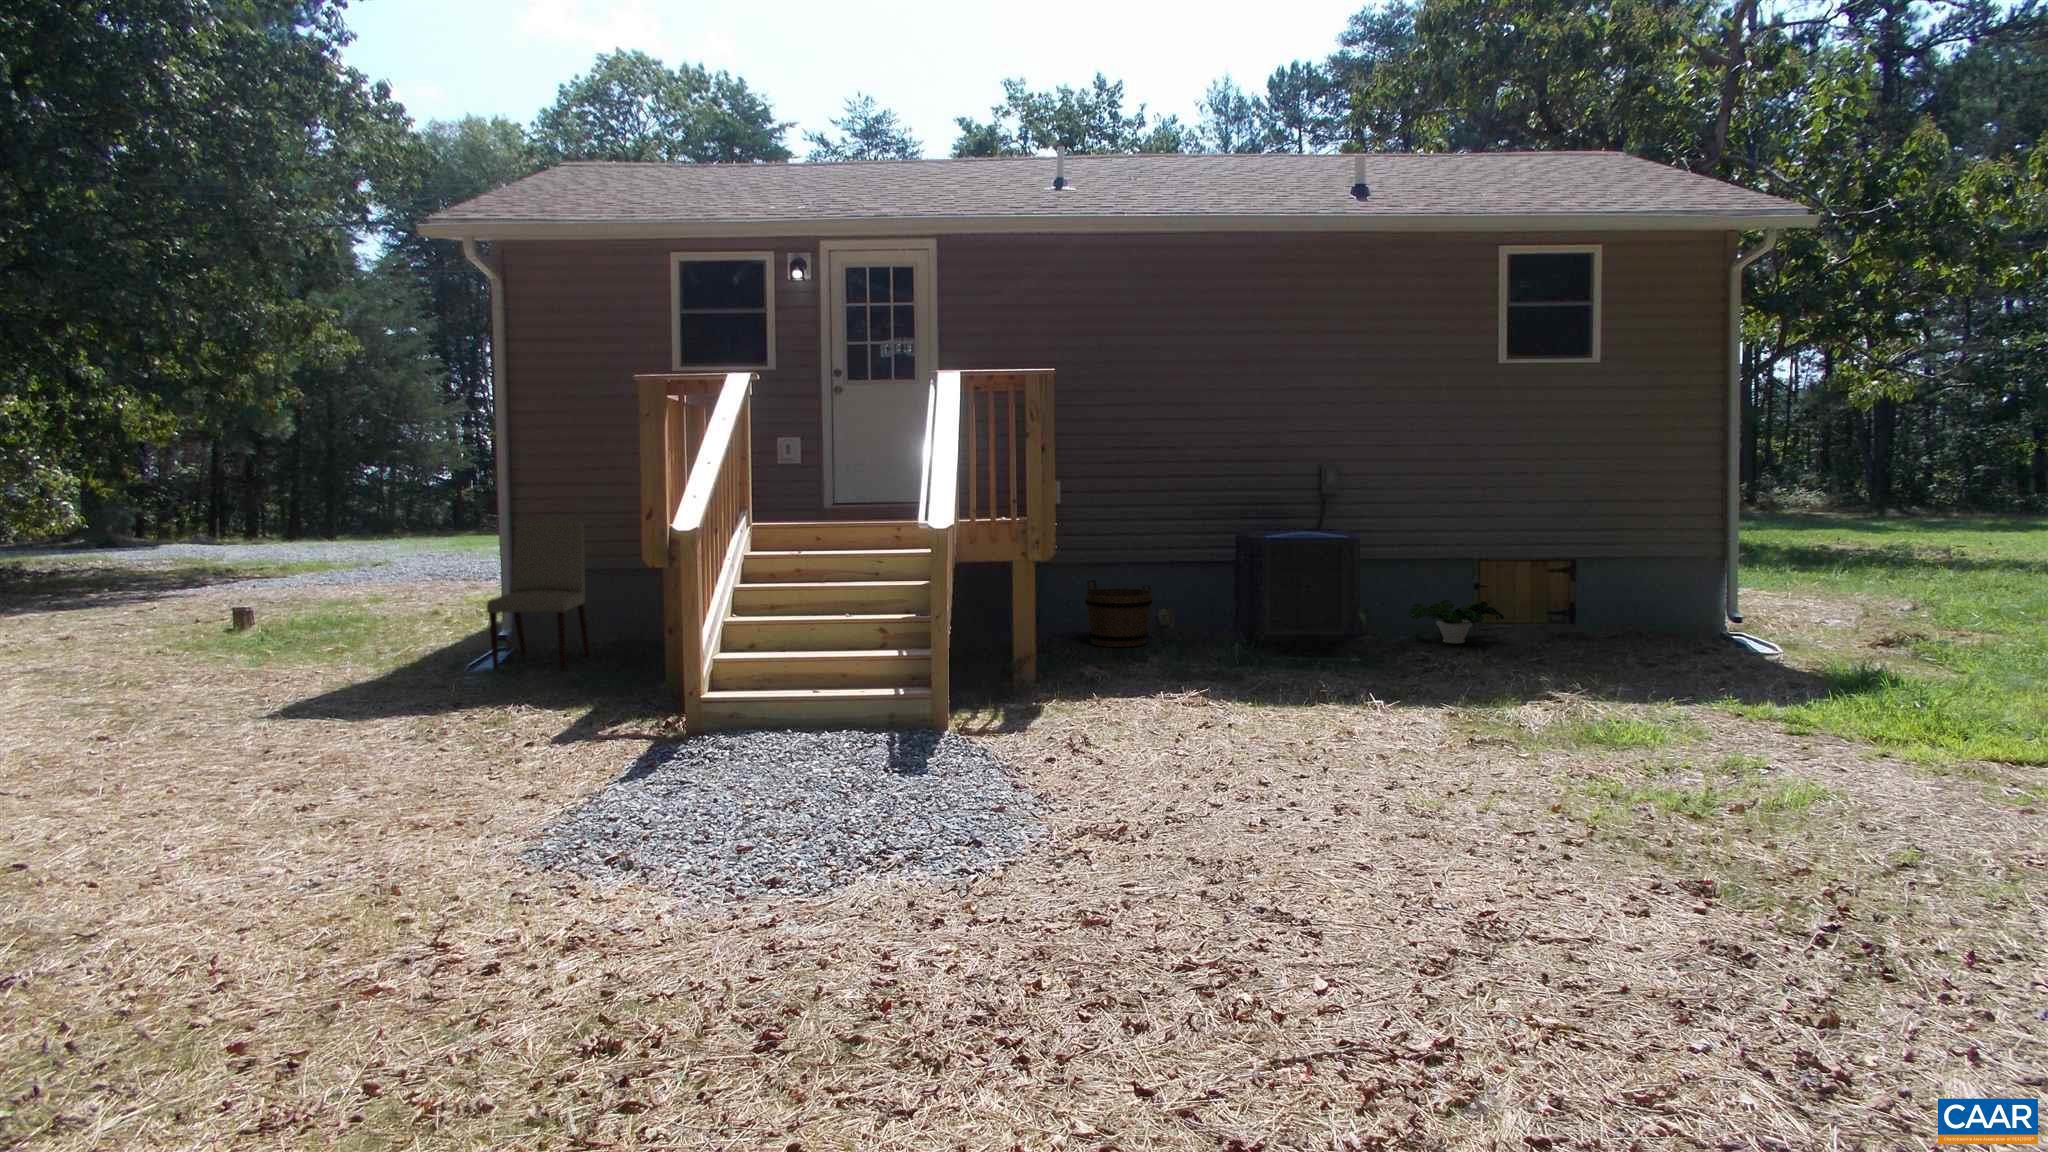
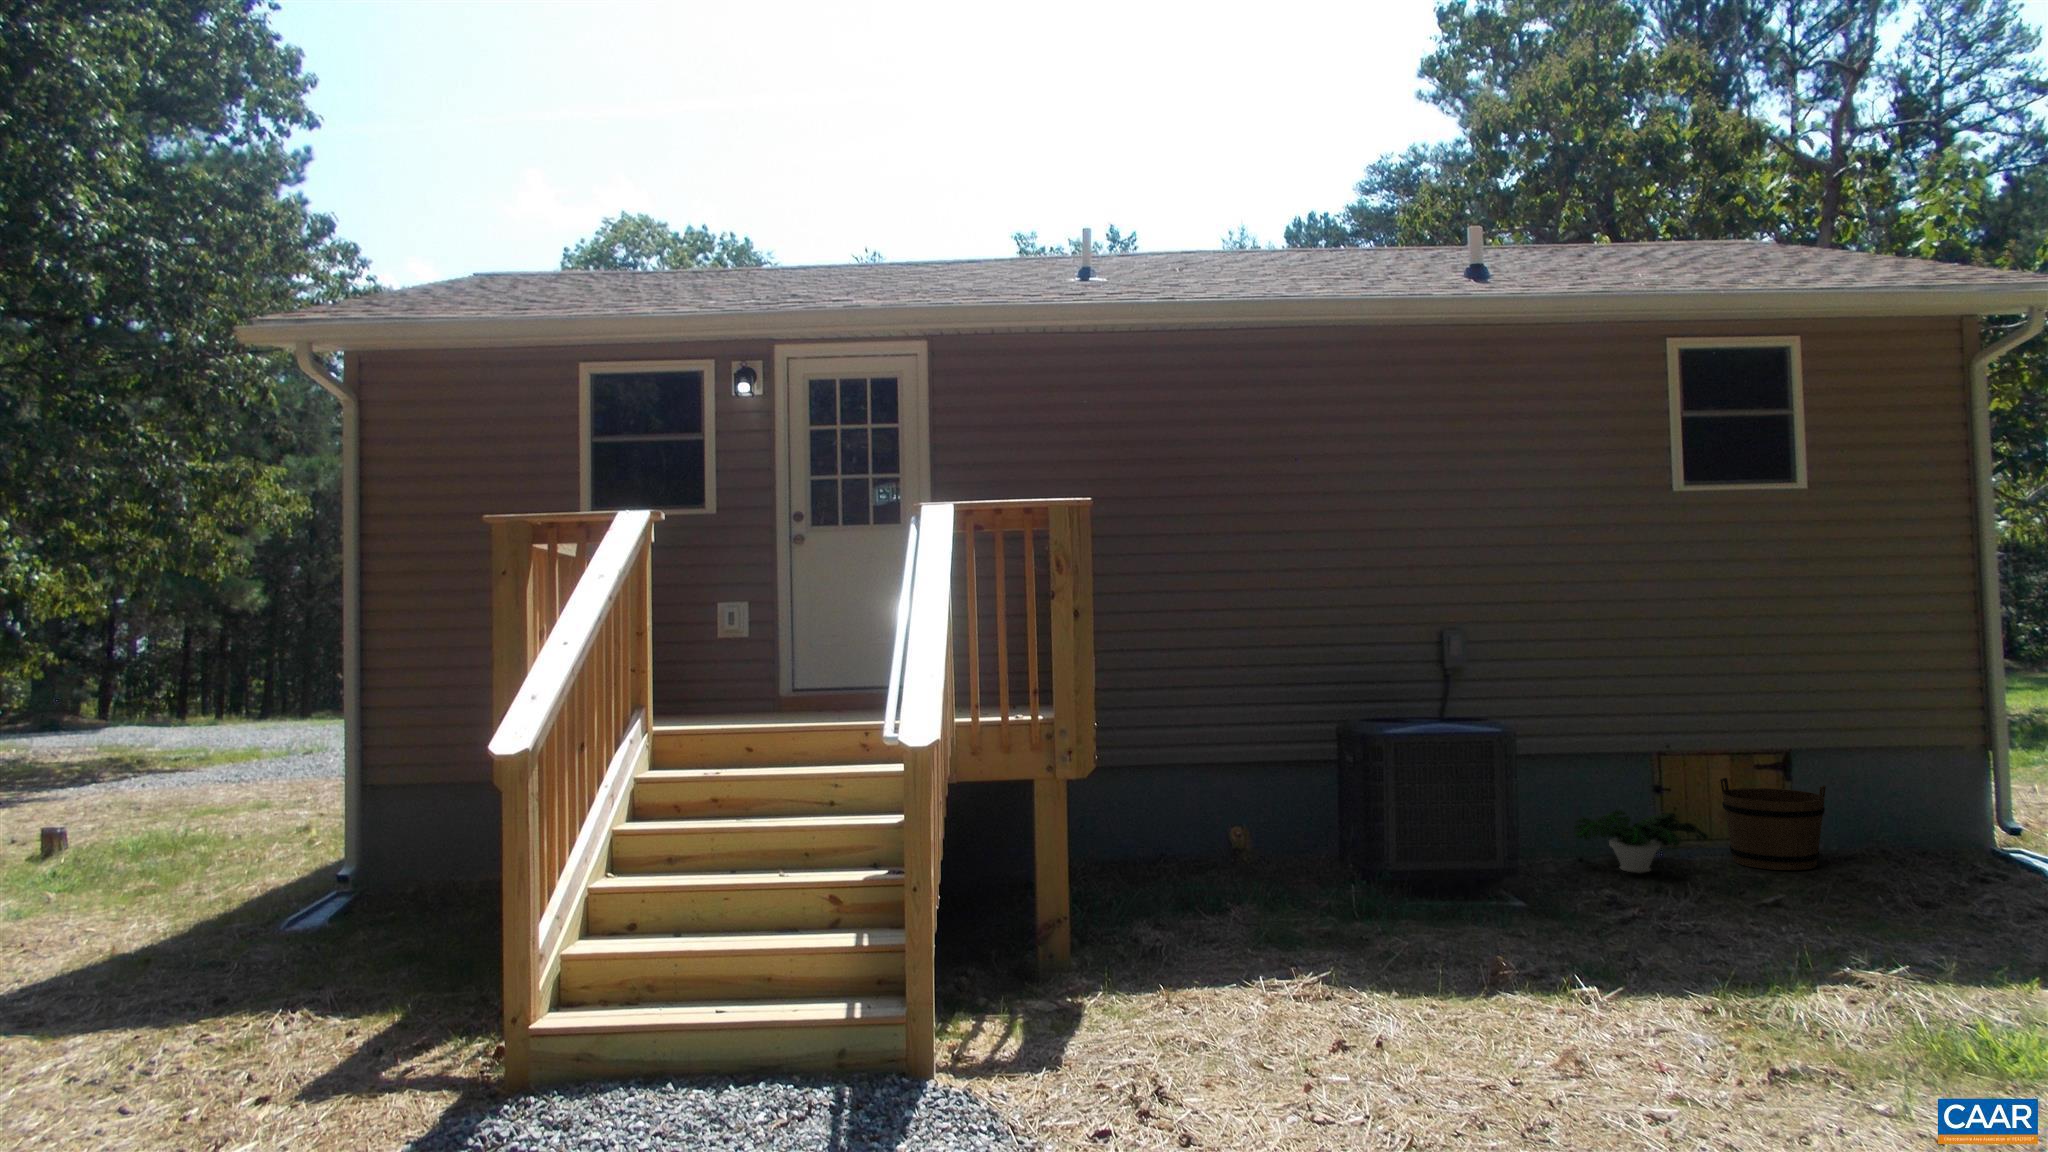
chair: present [487,519,590,670] -> none [303,715,458,930]
bucket: present [1085,580,1152,647] -> present [1720,778,1826,870]

